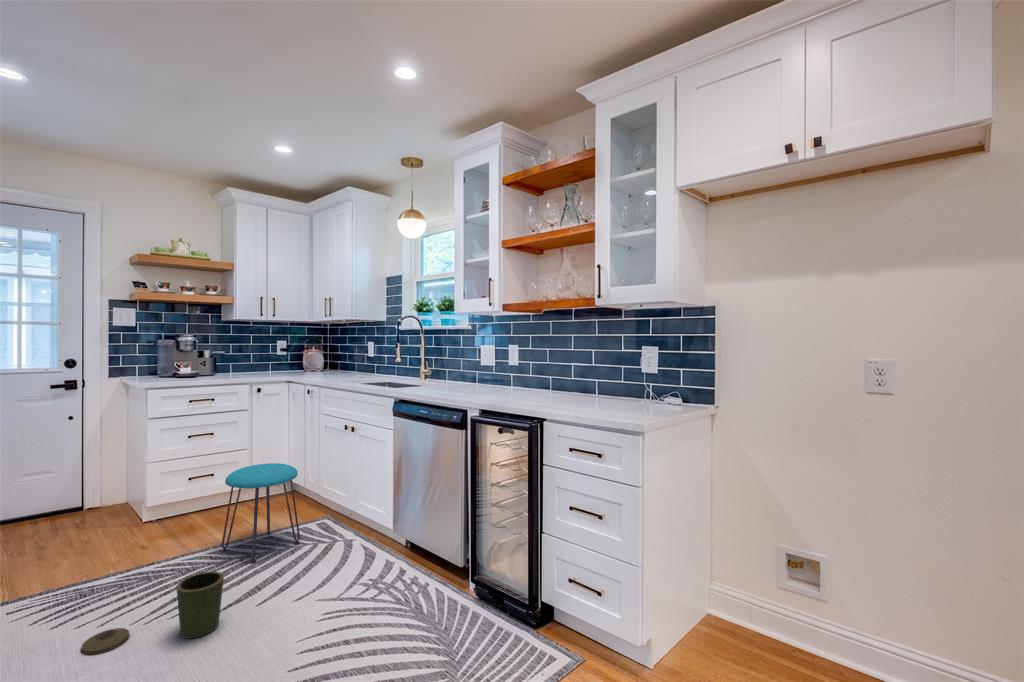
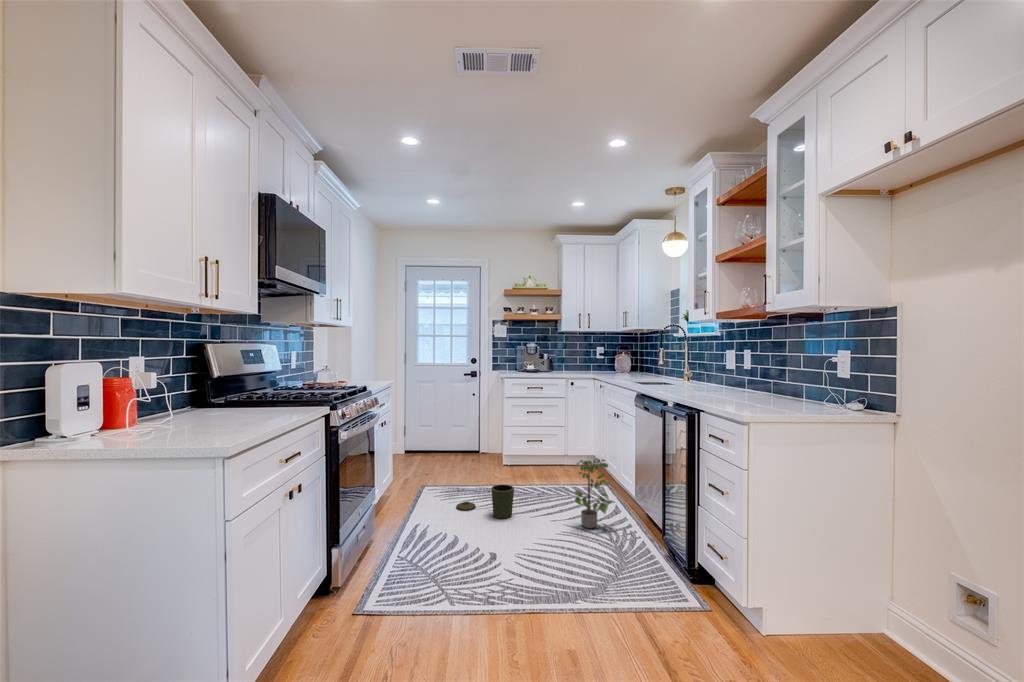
stool: present [221,463,300,563] -> none [535,432,579,495]
potted plant: none [331,489,391,595] -> present [575,459,614,528]

